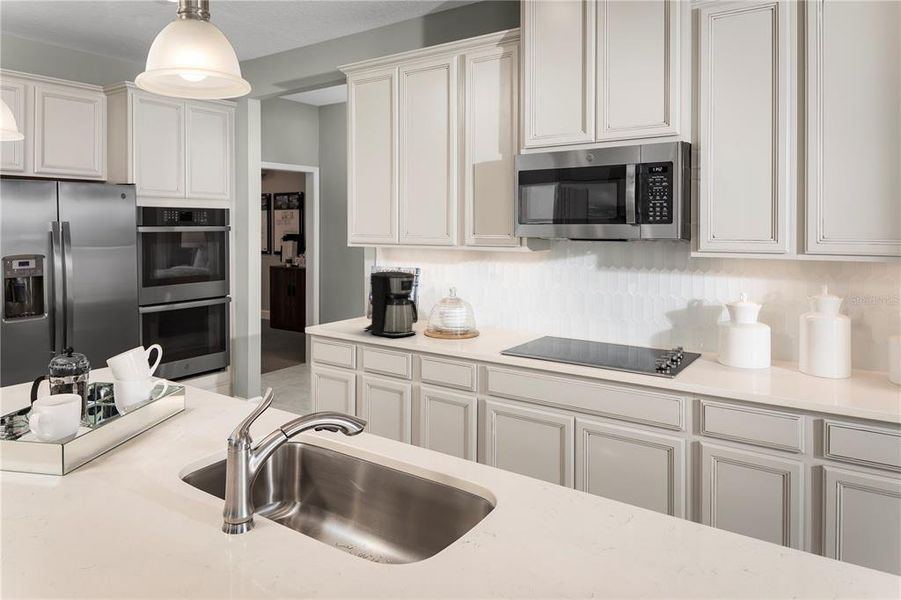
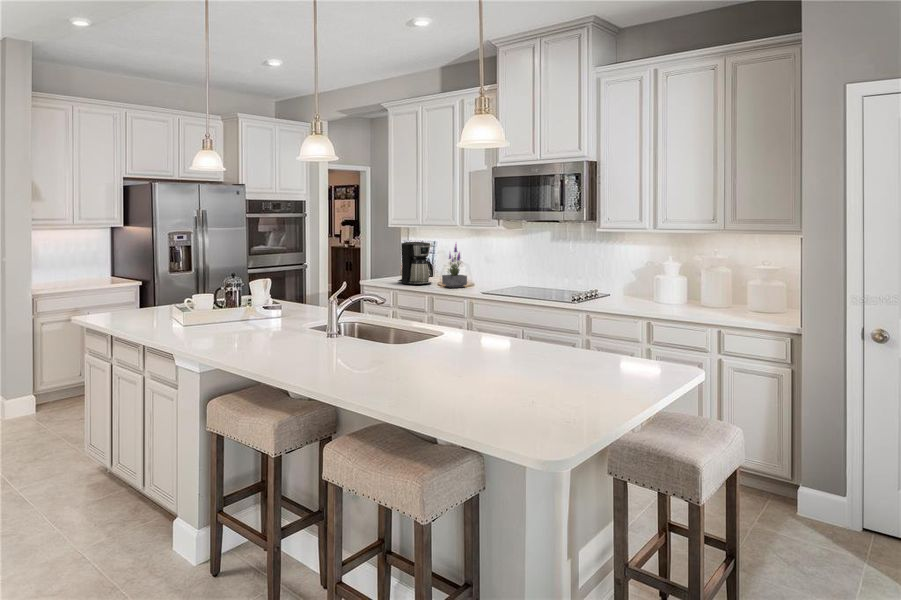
potted plant: none [435,273,474,344] -> present [442,244,467,288]

